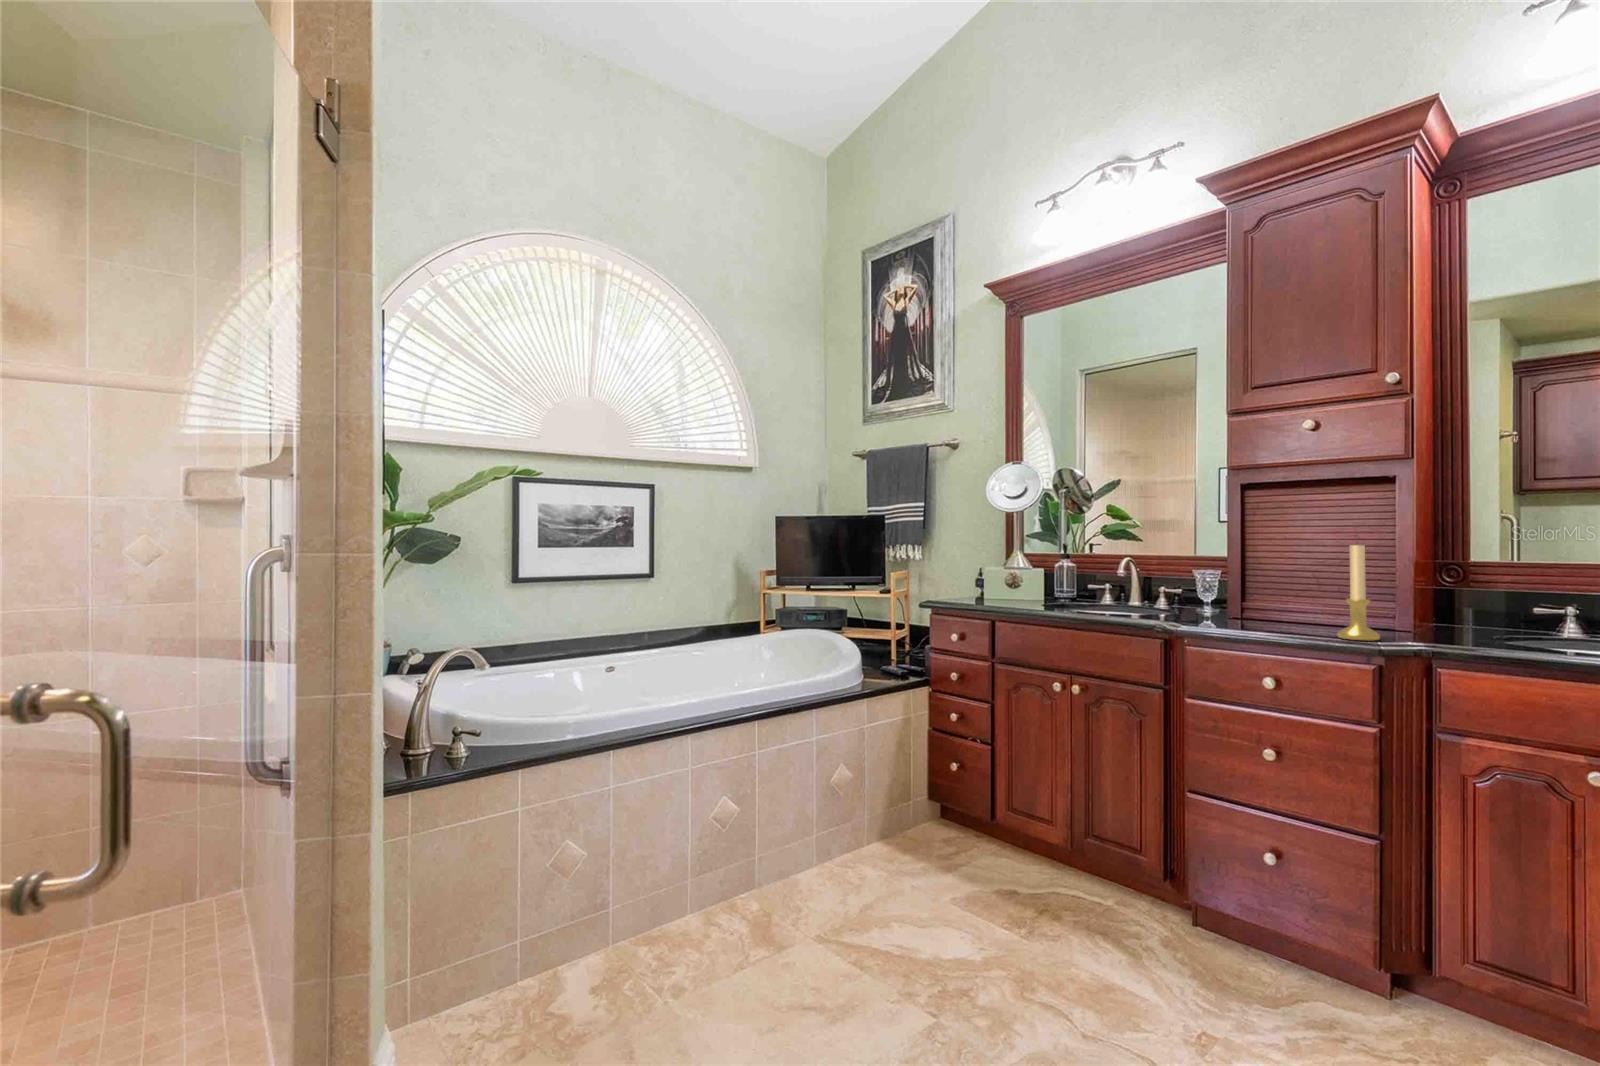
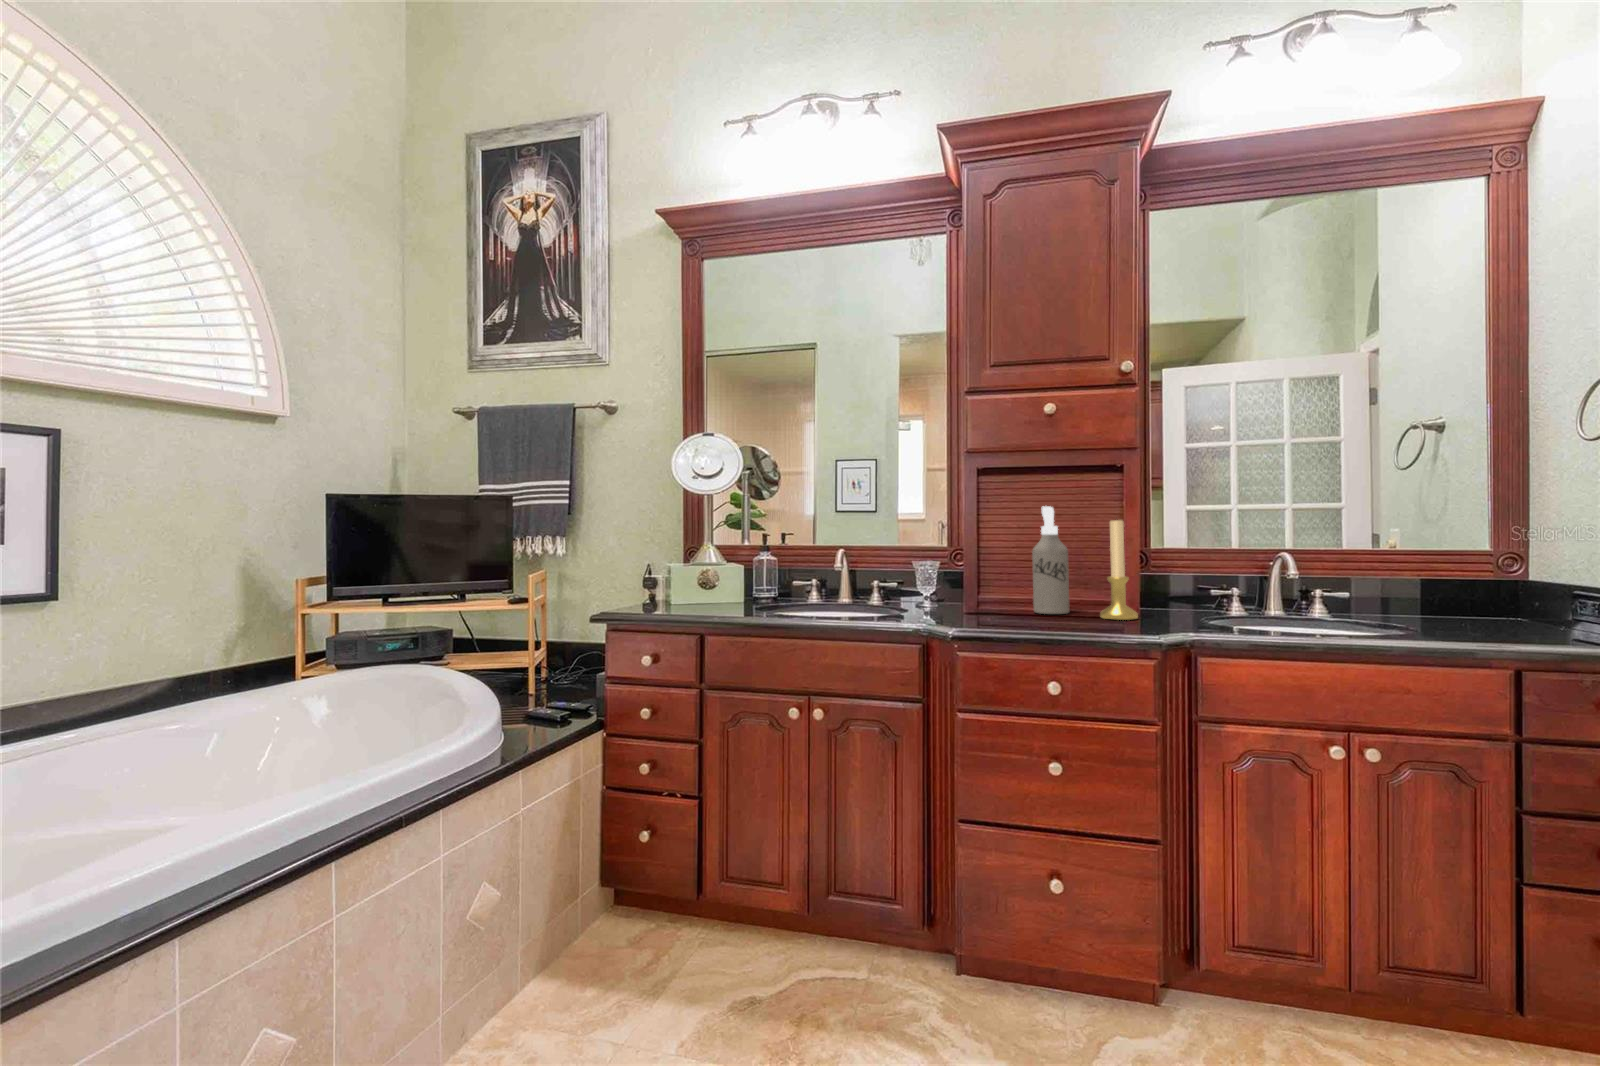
spray bottle: none [1282,530,1322,631] -> present [1032,506,1070,614]

